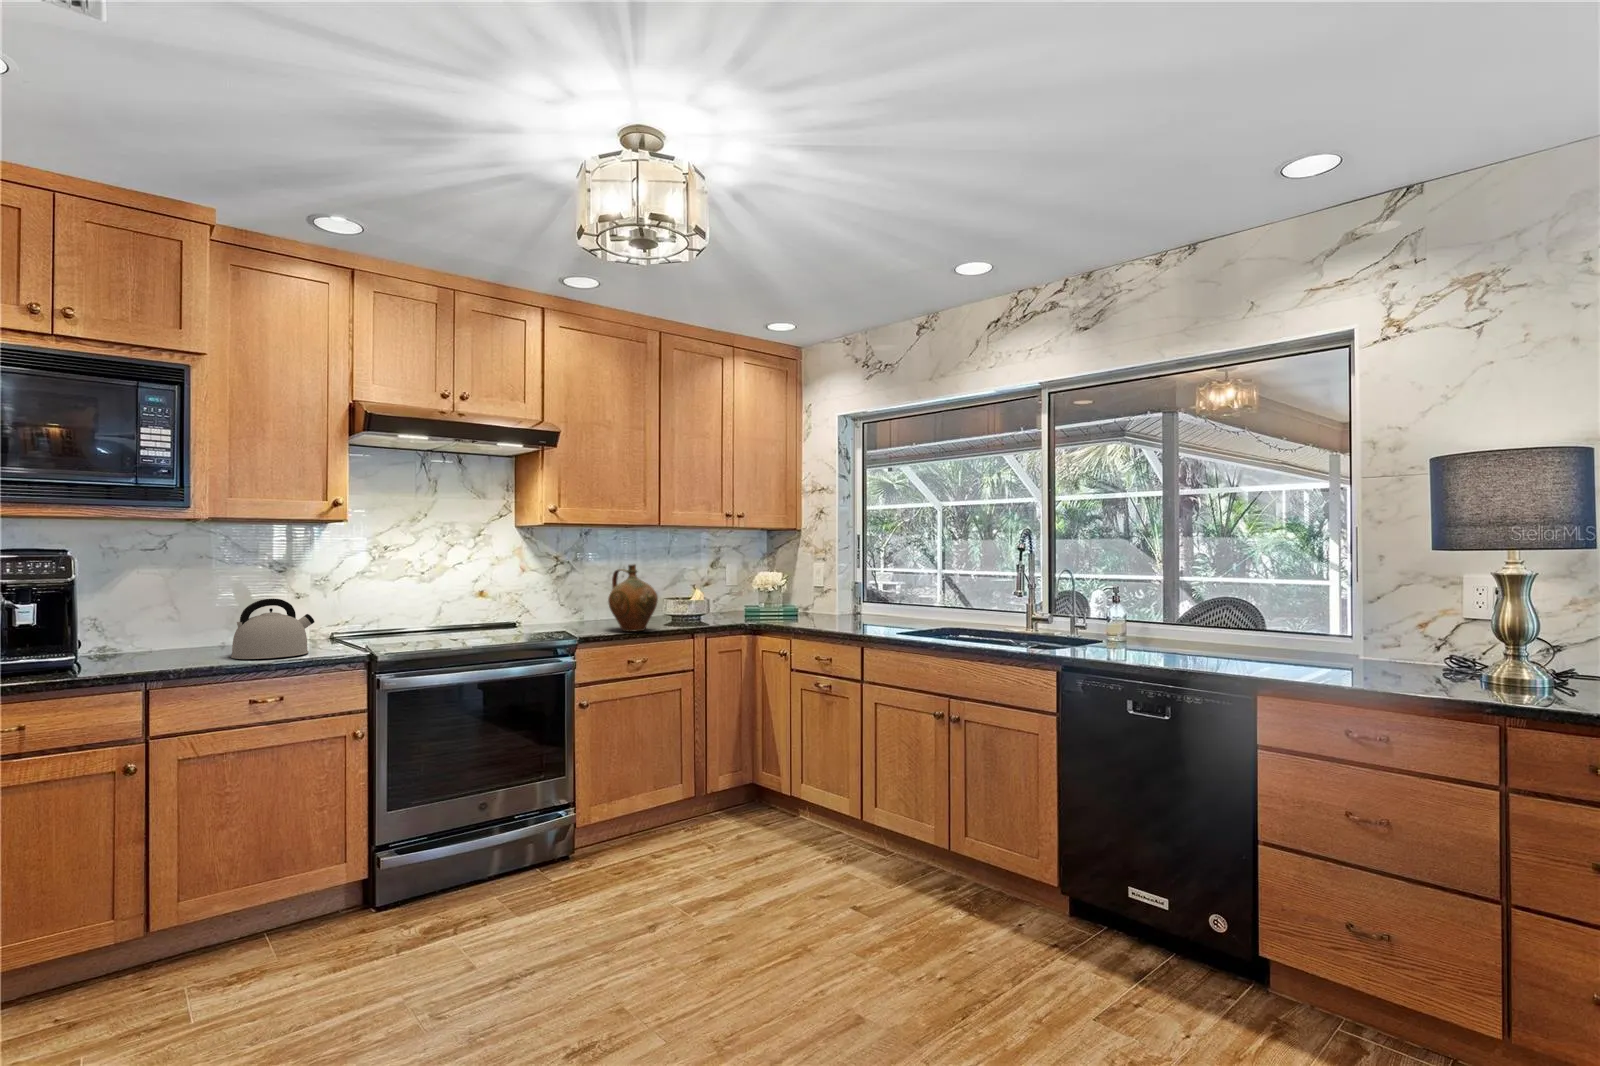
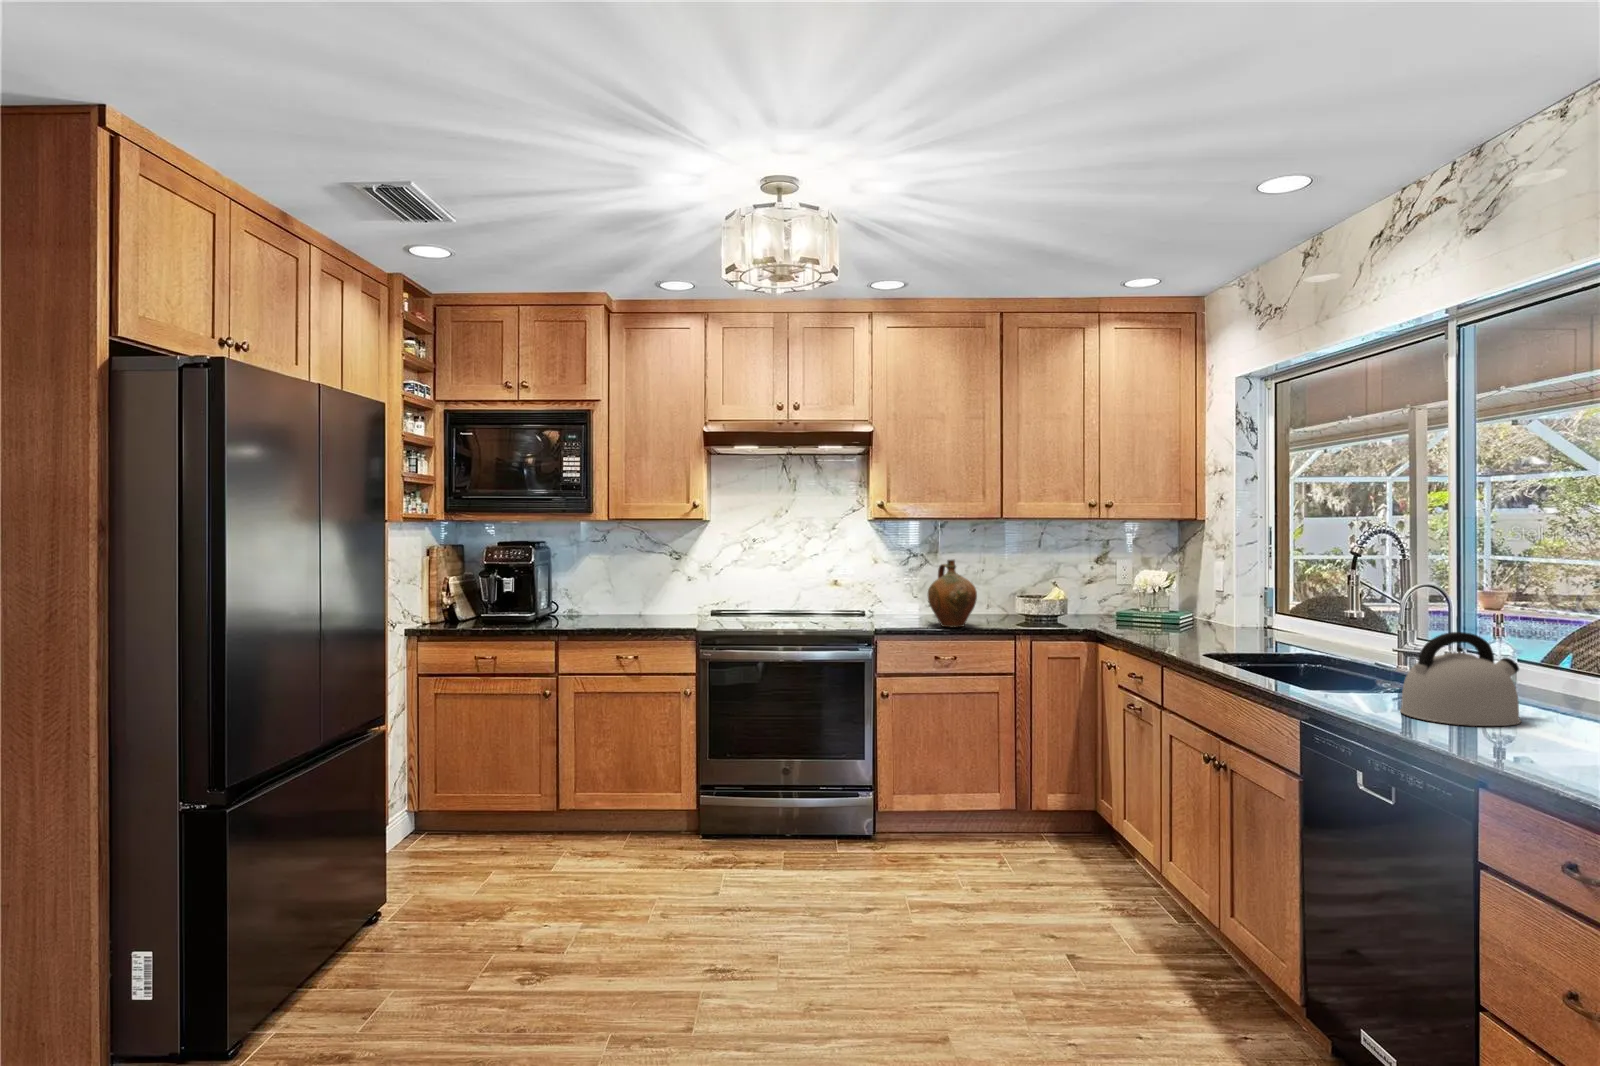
kettle: present [231,599,315,659] -> present [1400,632,1521,726]

